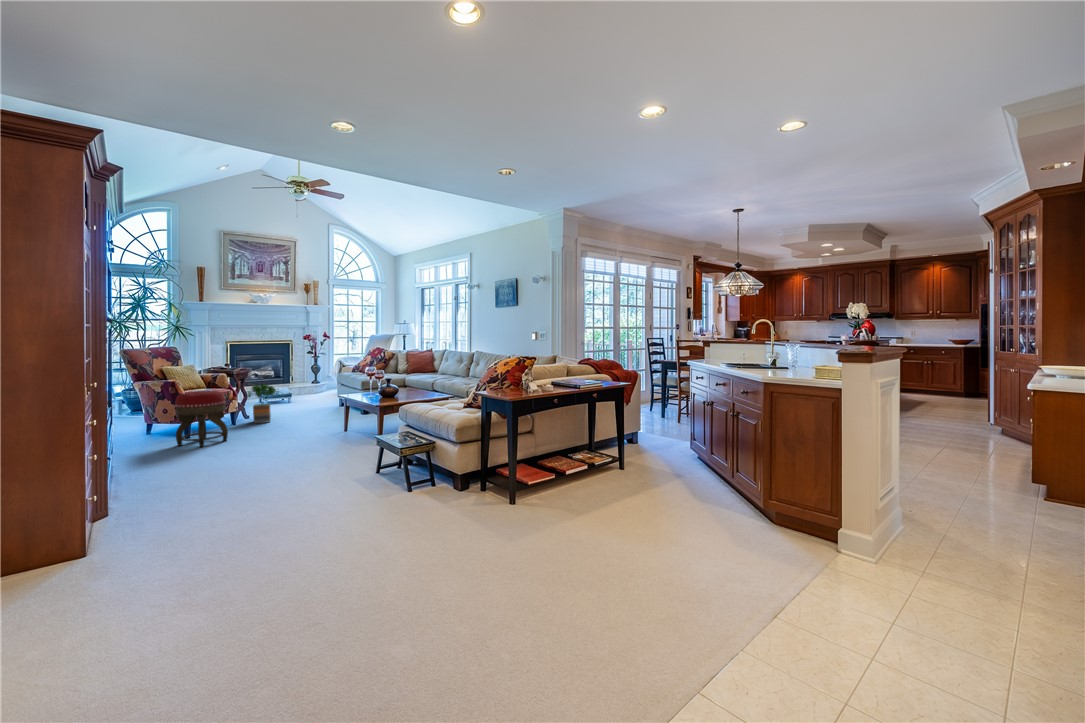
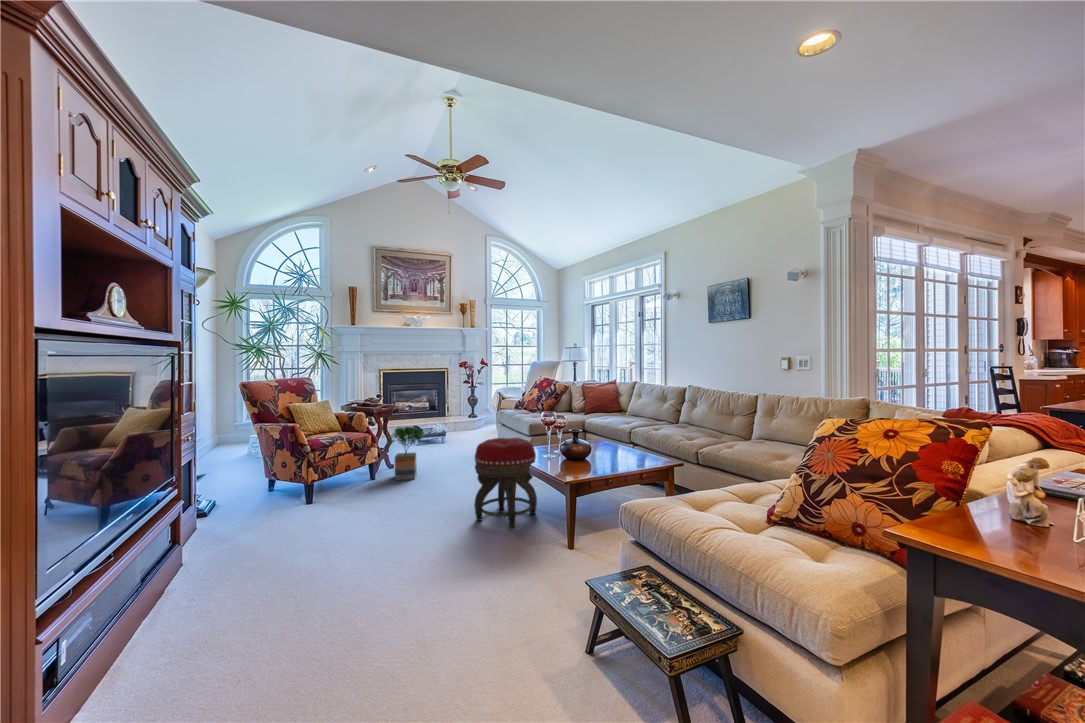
footstool: present [175,391,228,447] -> present [474,438,537,527]

